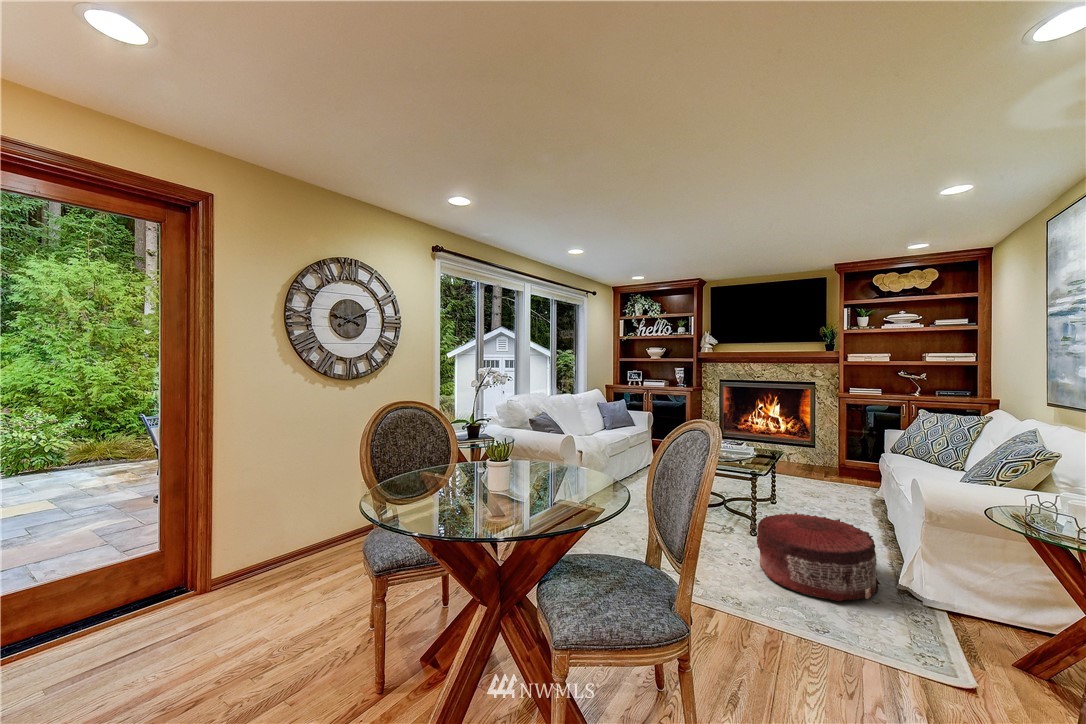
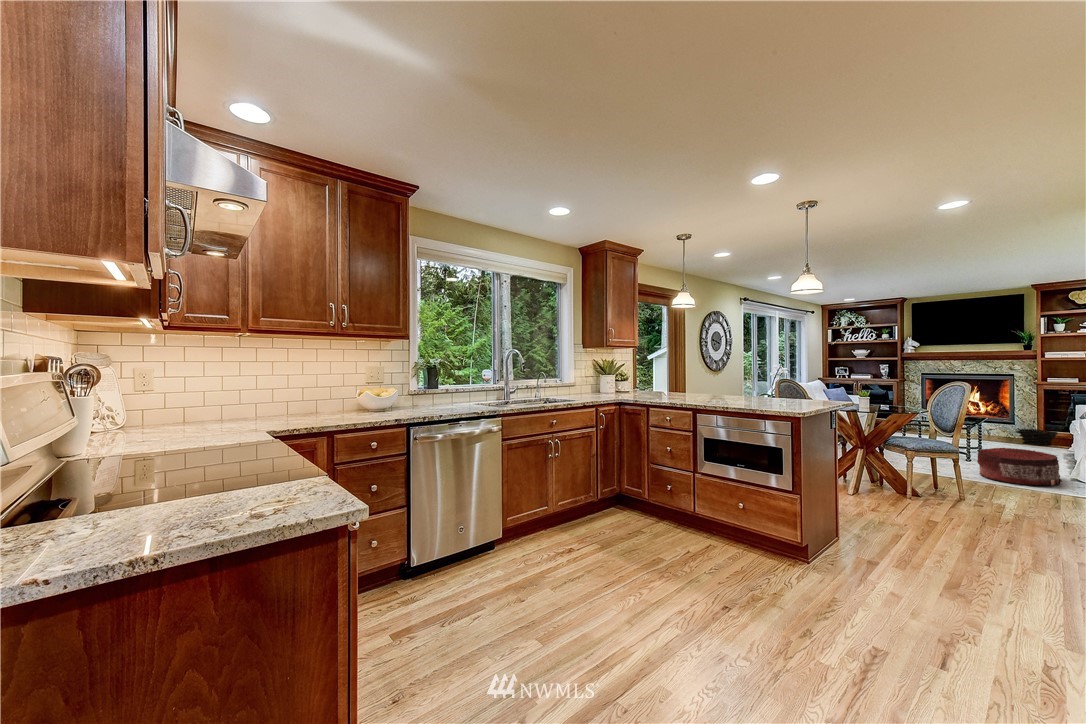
basket: none [815,441,861,478] -> present [1015,418,1058,446]

